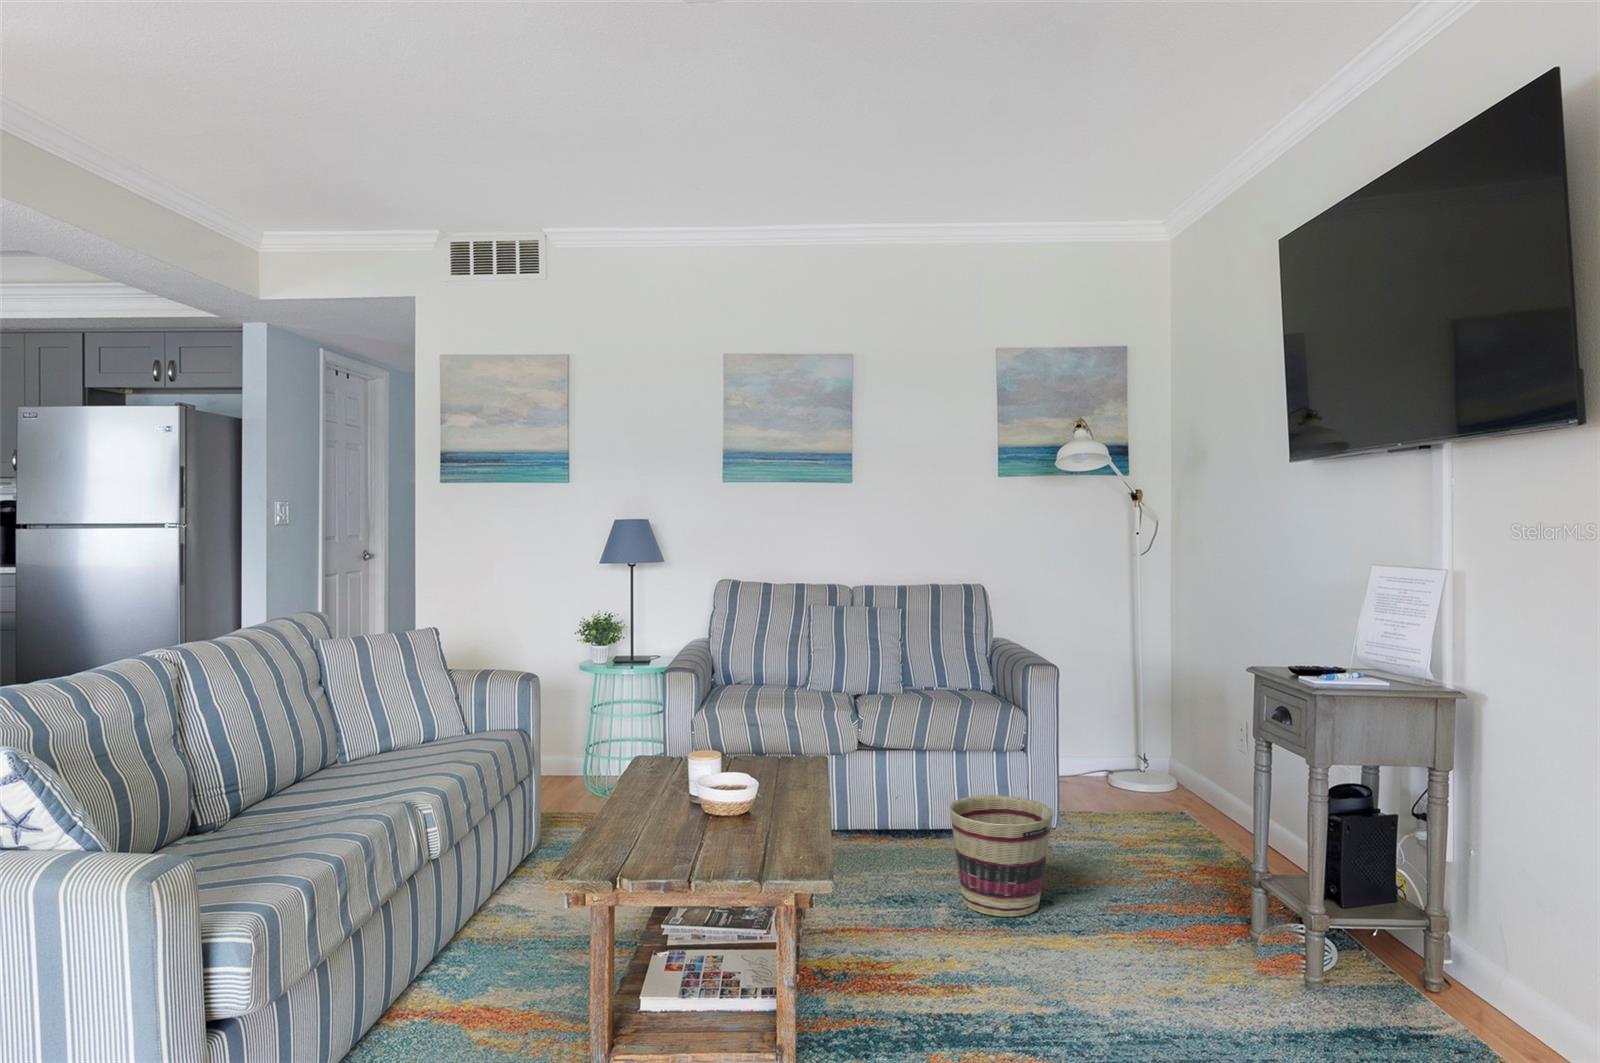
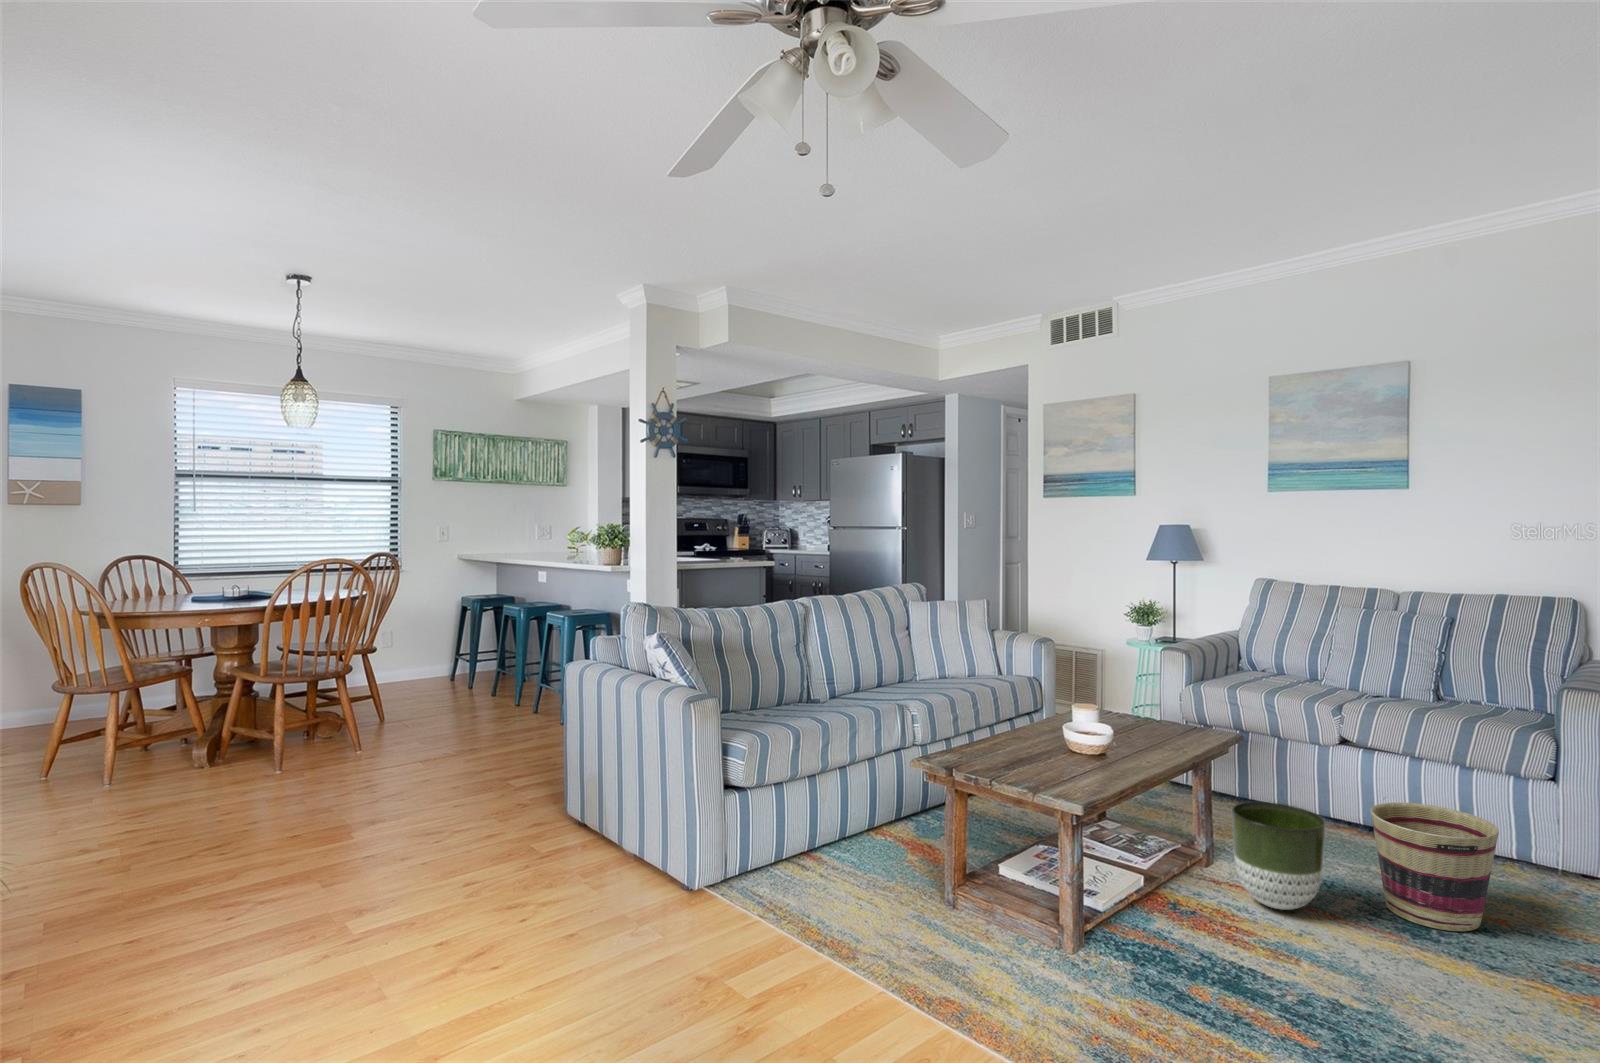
planter: none [852,826,943,944] -> present [1232,802,1326,910]

